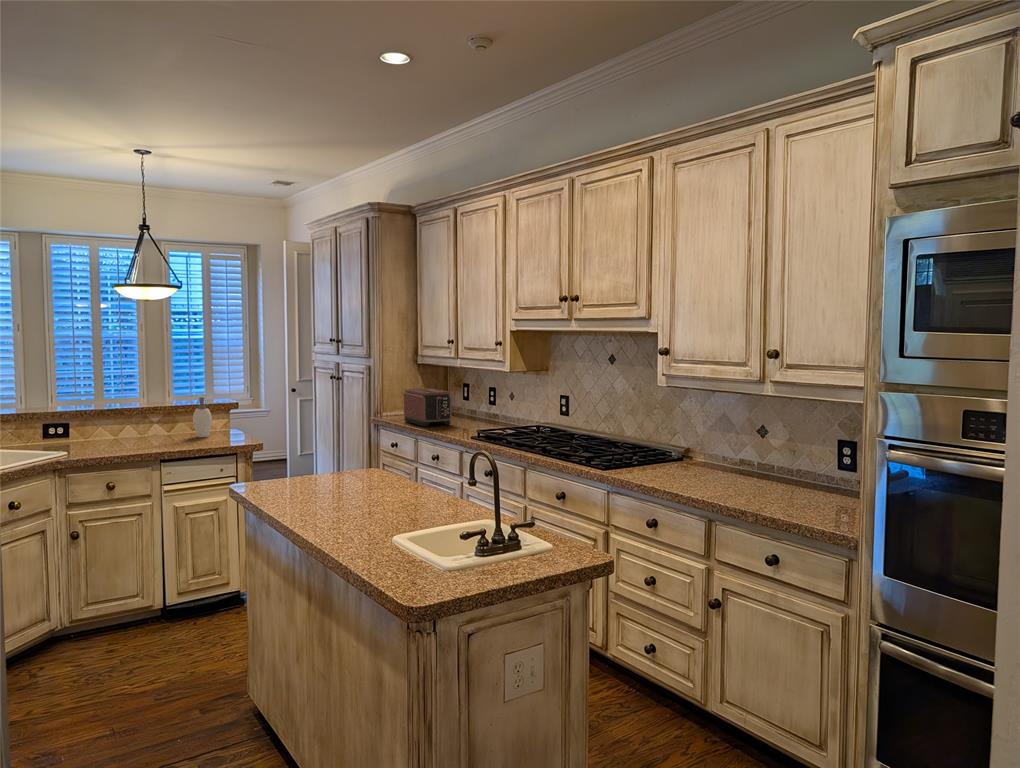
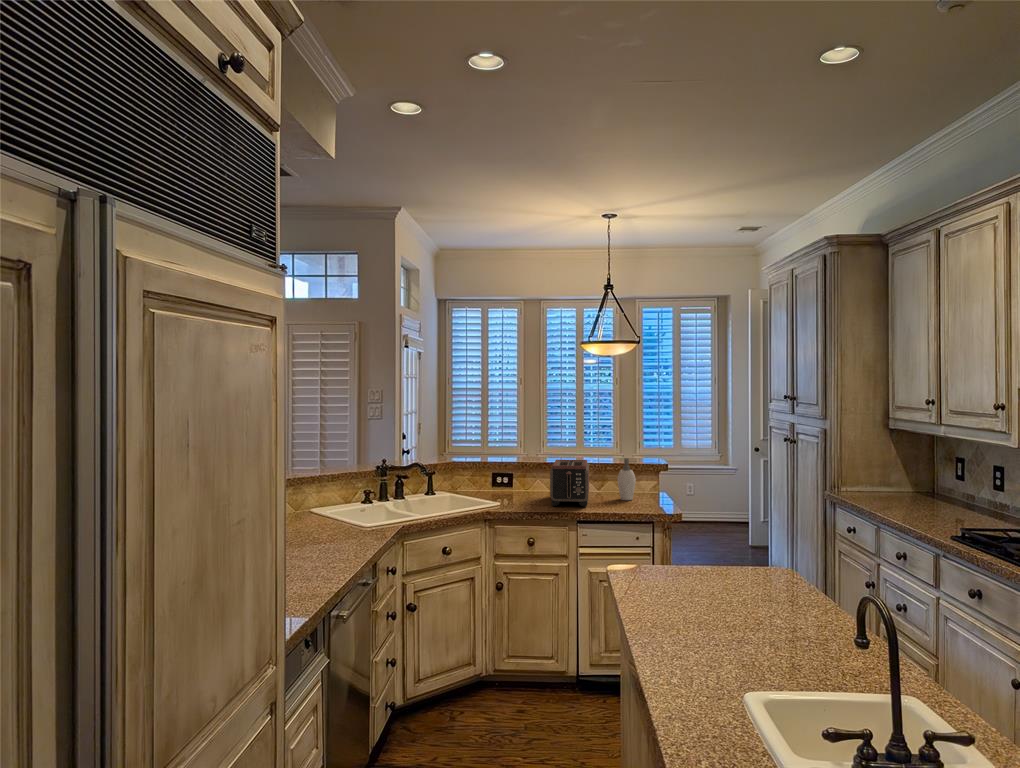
toaster: present [404,388,452,427] -> present [550,460,589,506]

